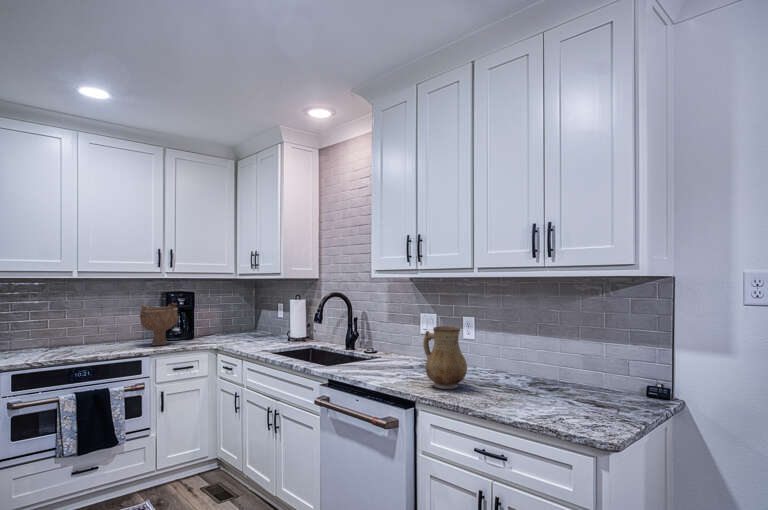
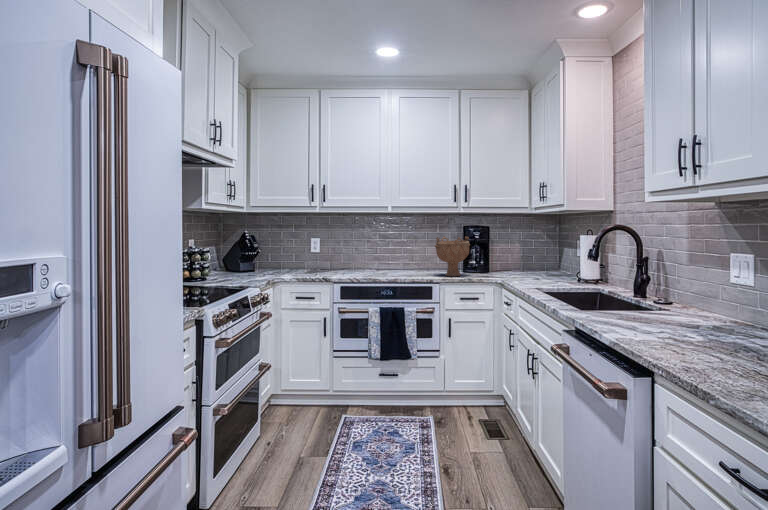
ceramic pitcher: present [423,326,467,389] -> none [671,263,739,350]

